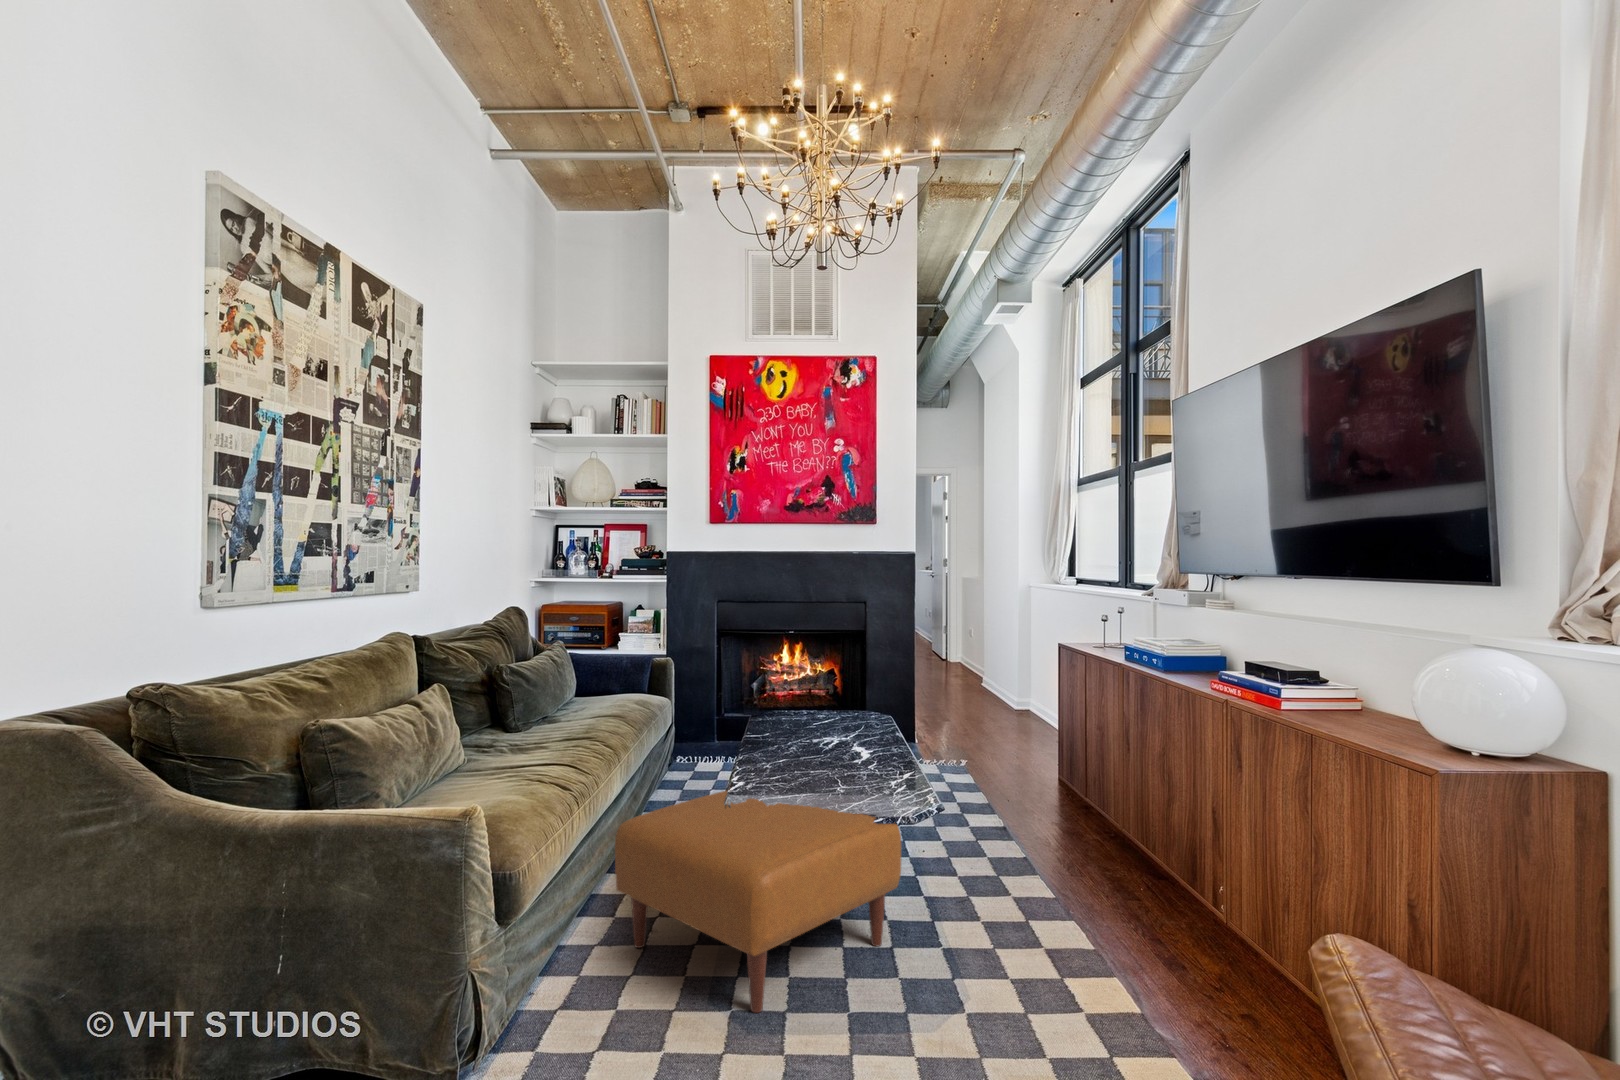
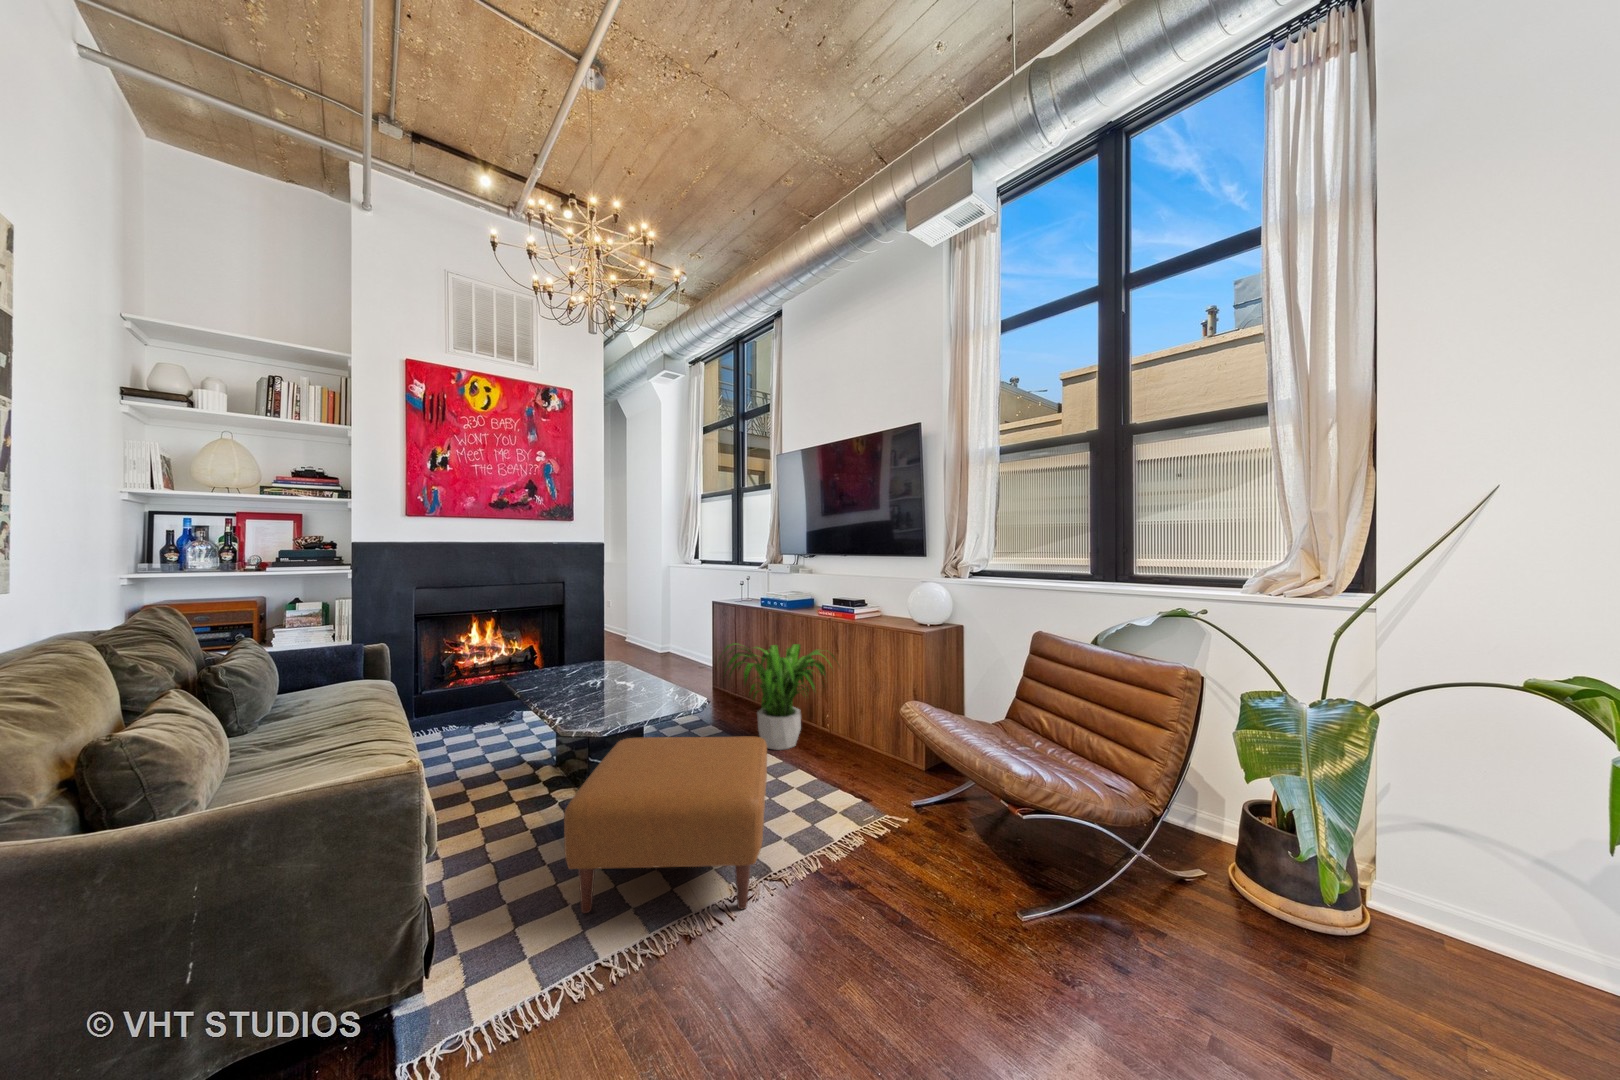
potted plant: none [972,699,1145,878] -> present [724,643,835,750]

